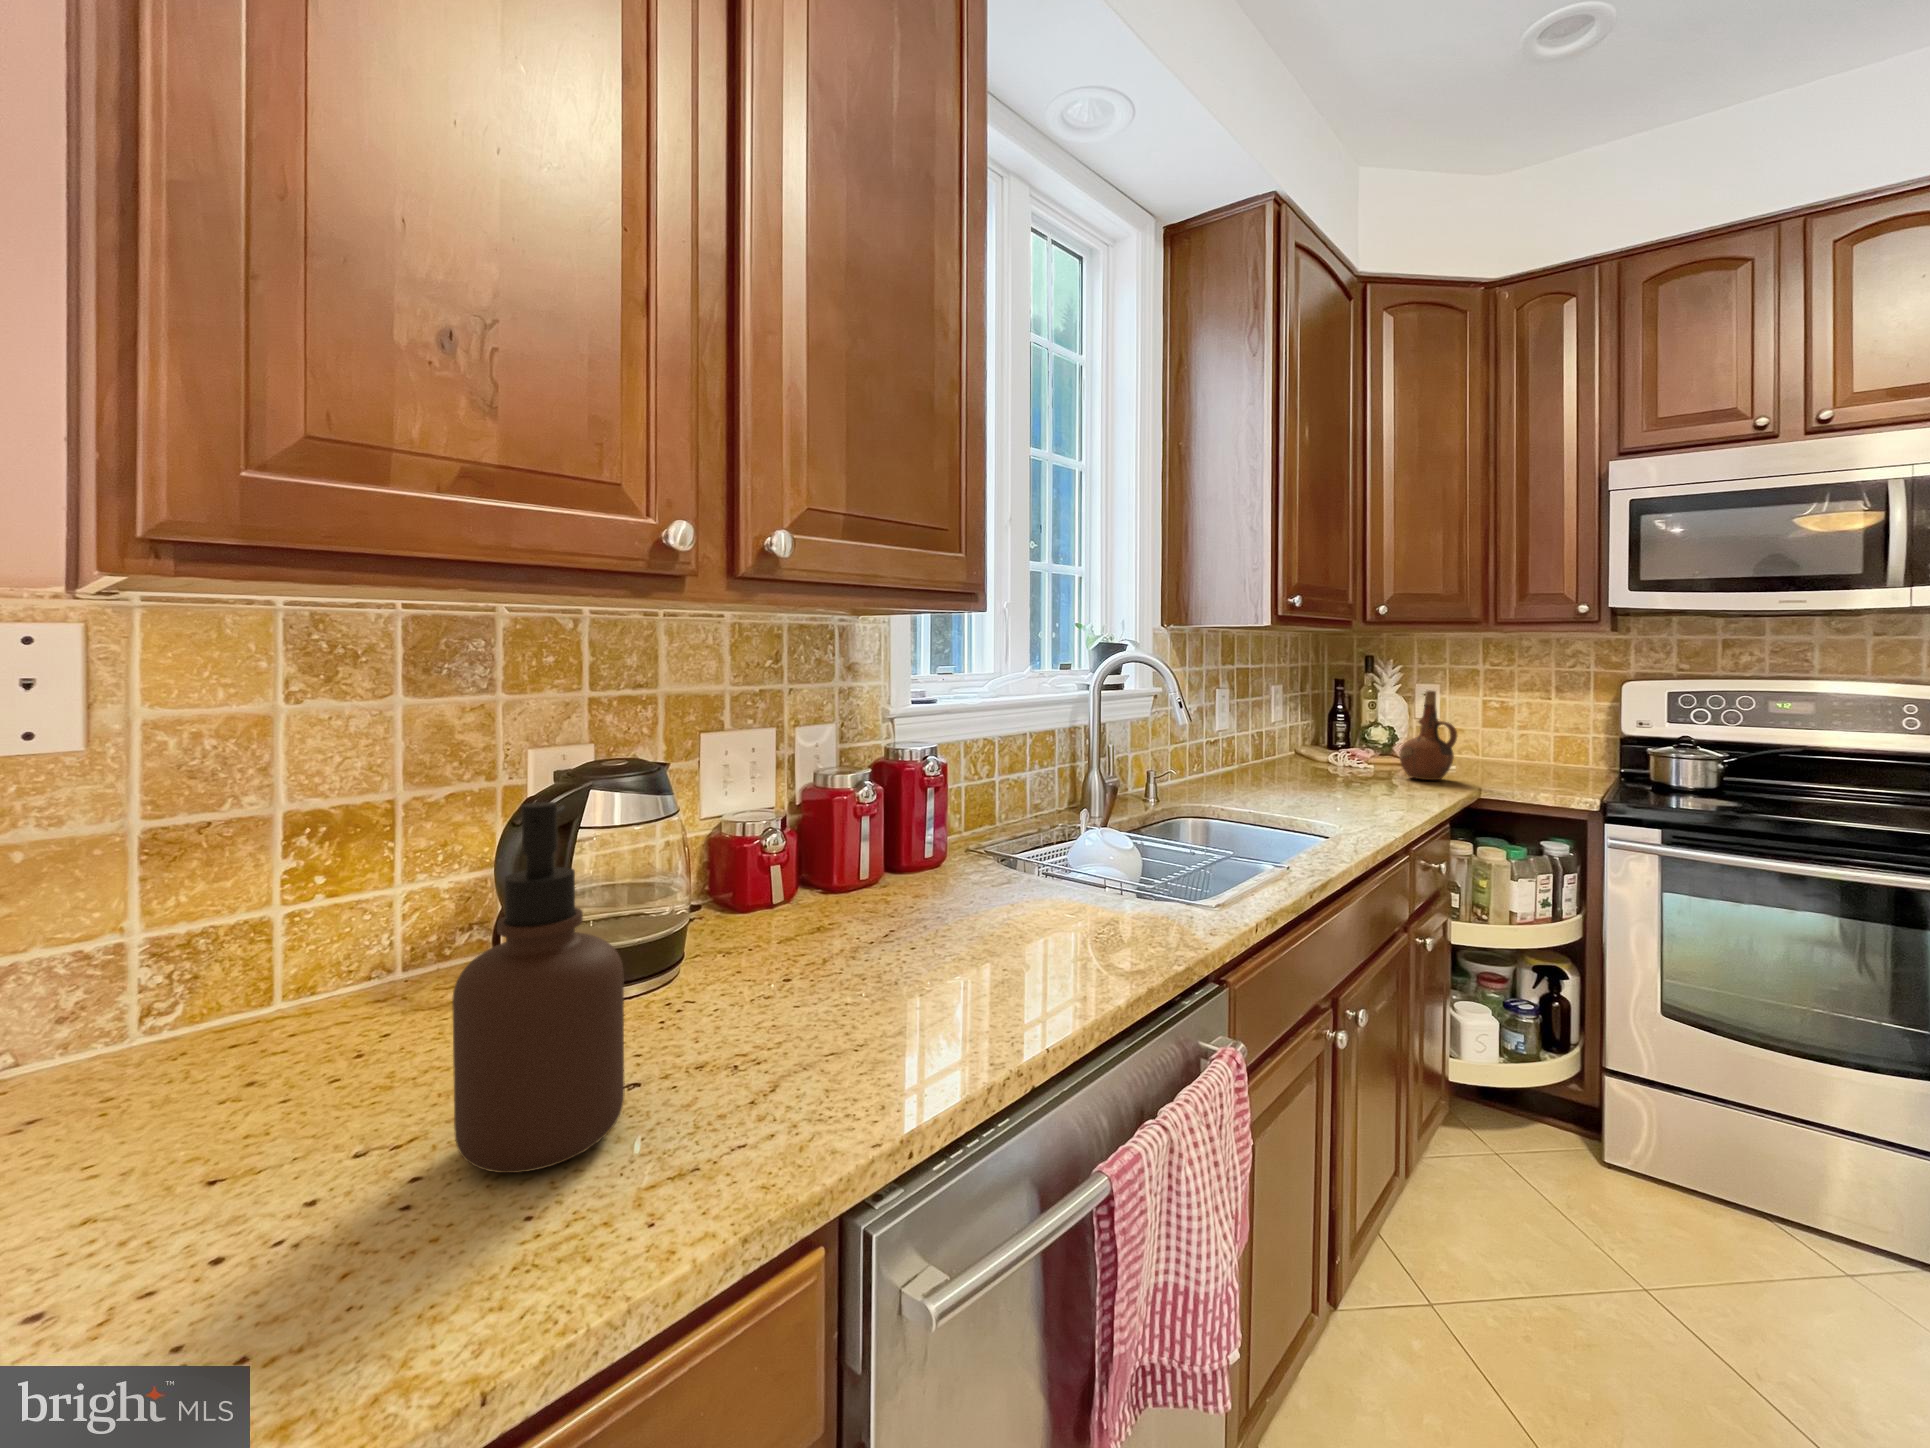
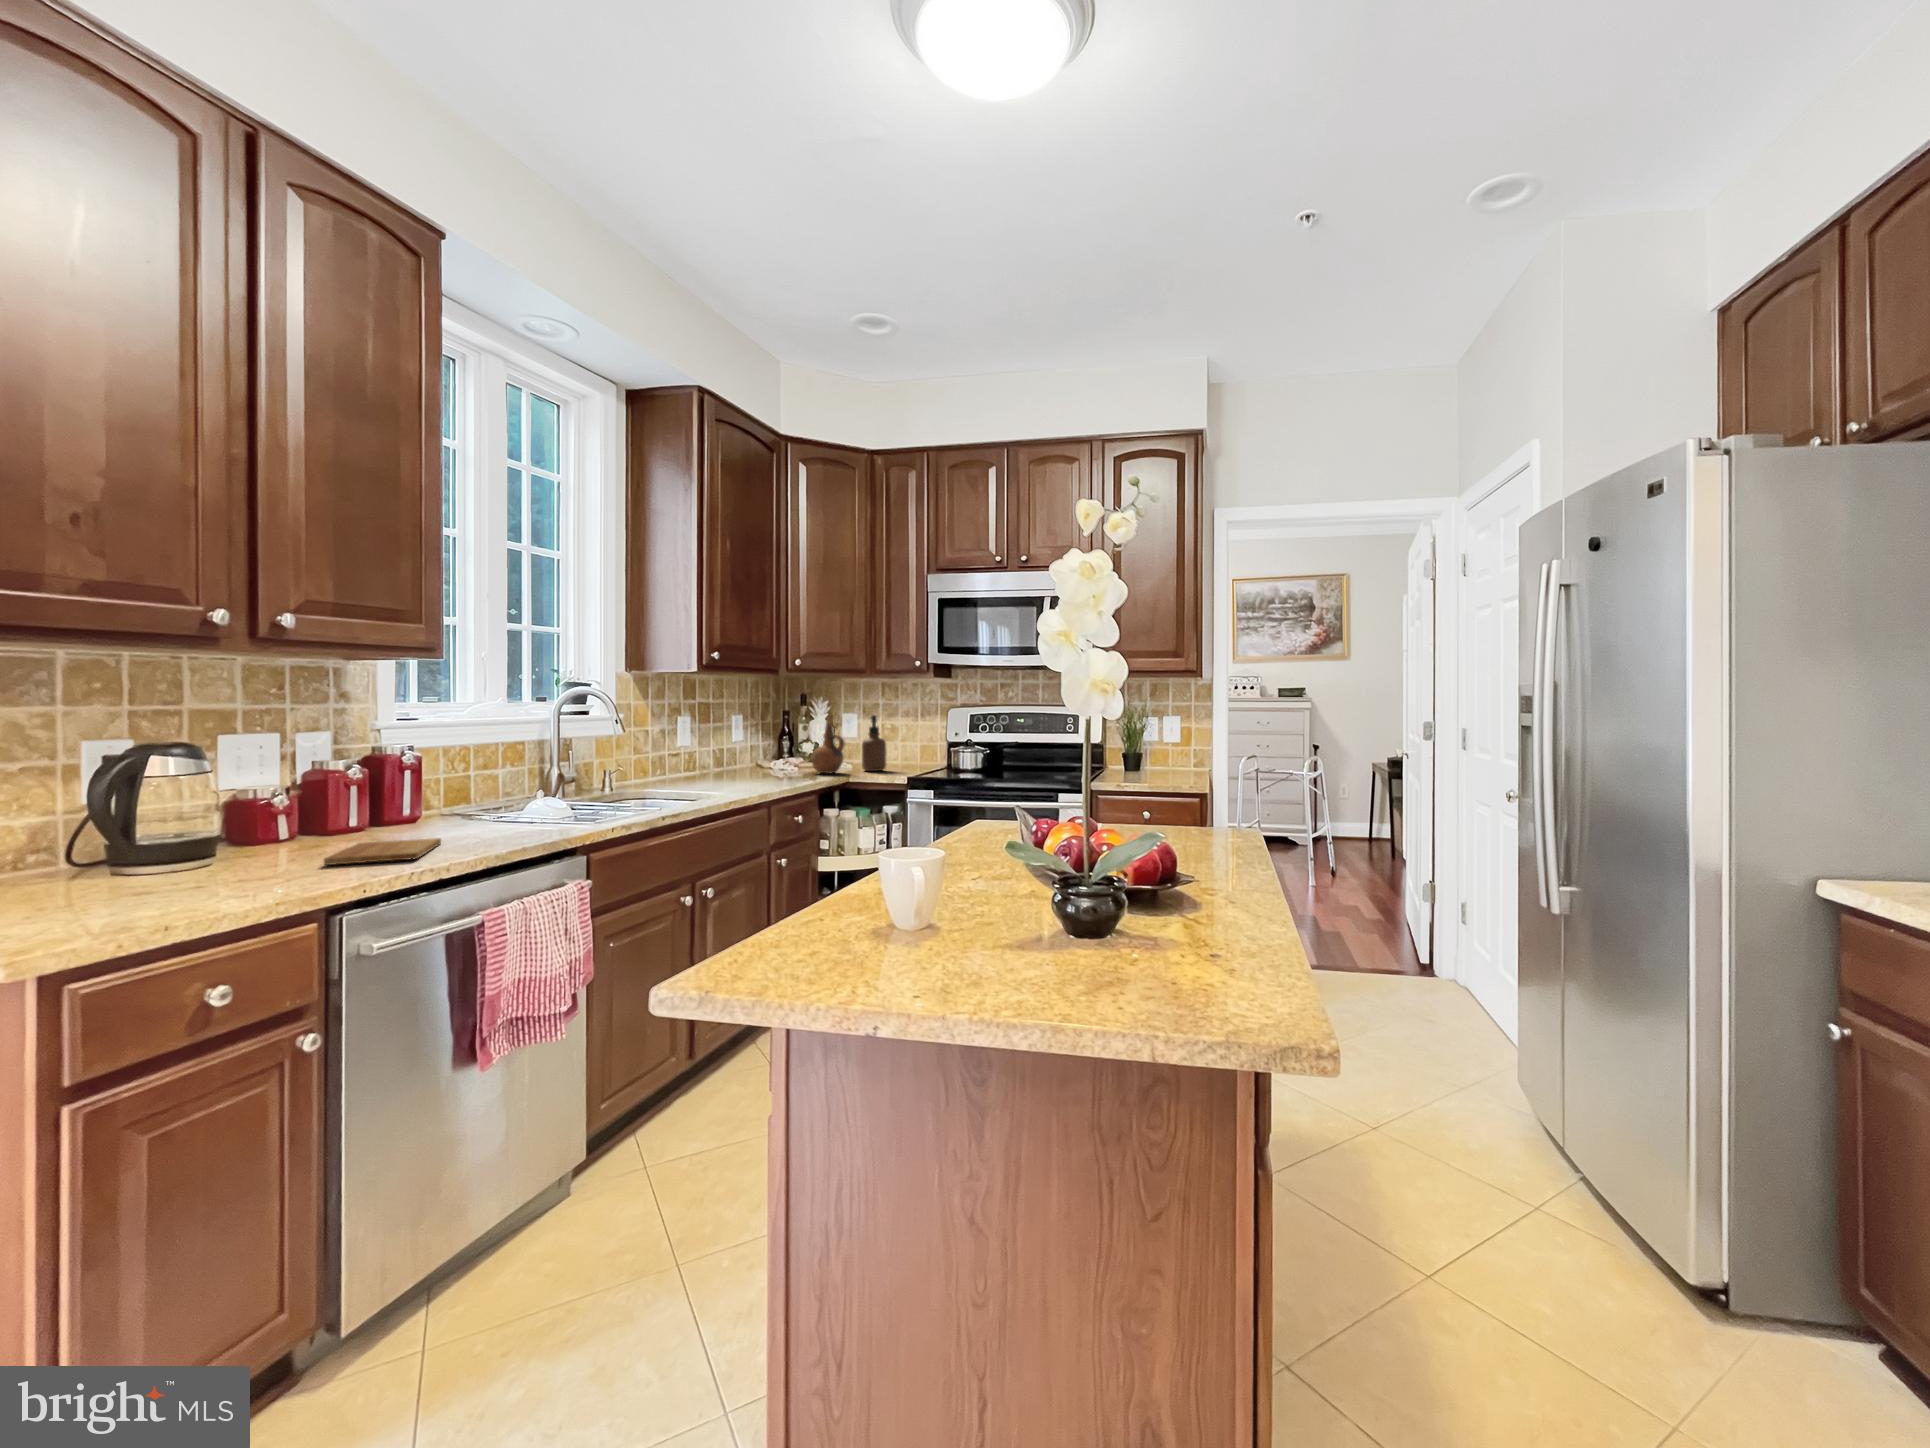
soap dispenser: present [452,802,624,1173] -> present [862,715,886,771]
cutting board: none [845,933,1004,1018] -> present [324,838,441,865]

